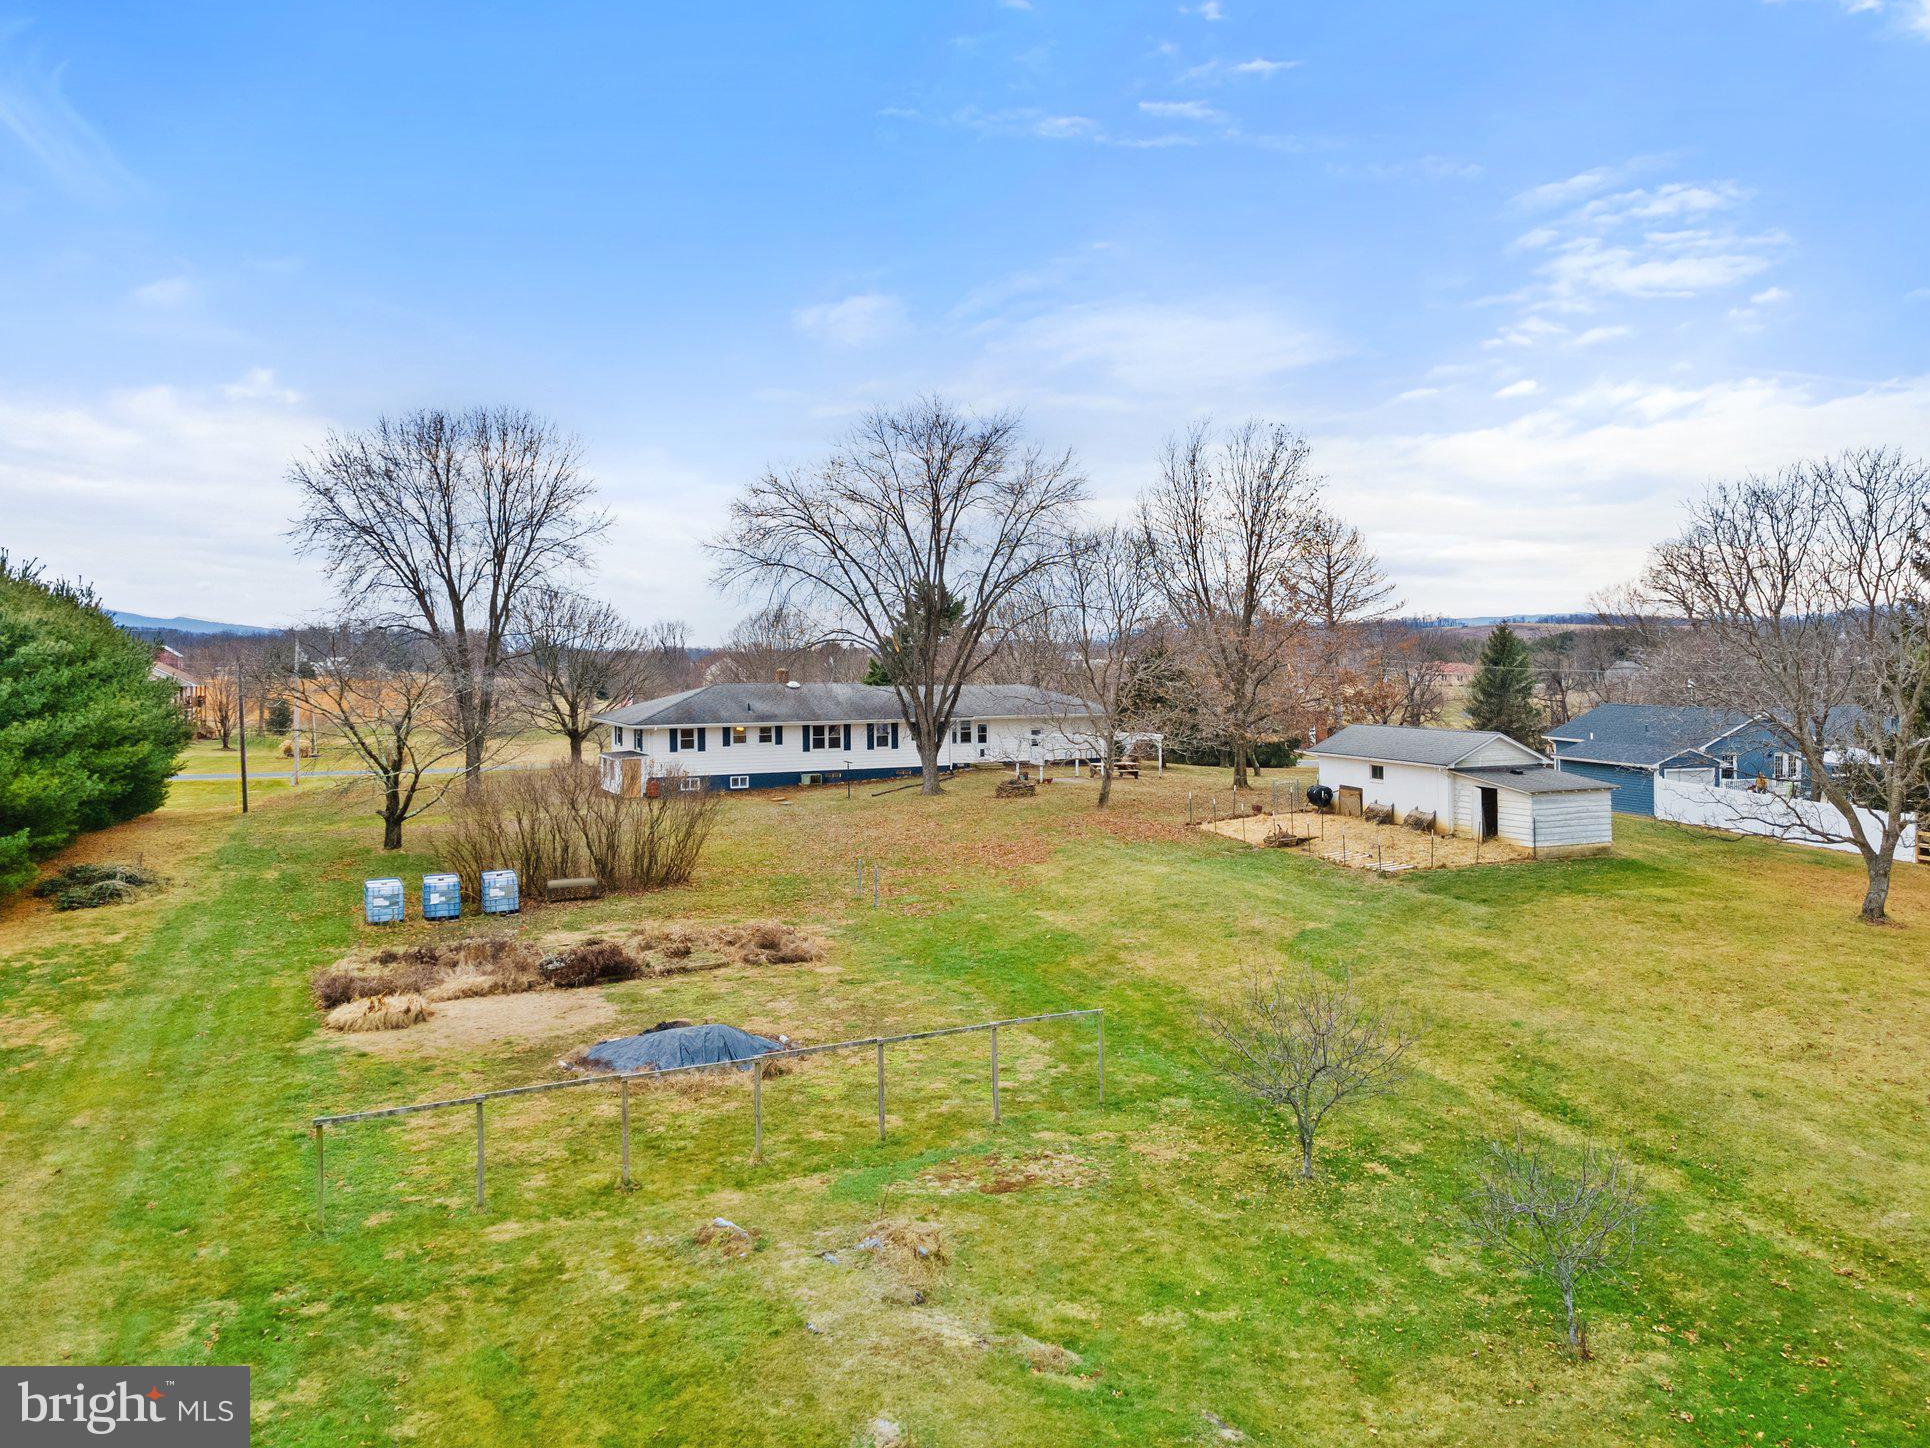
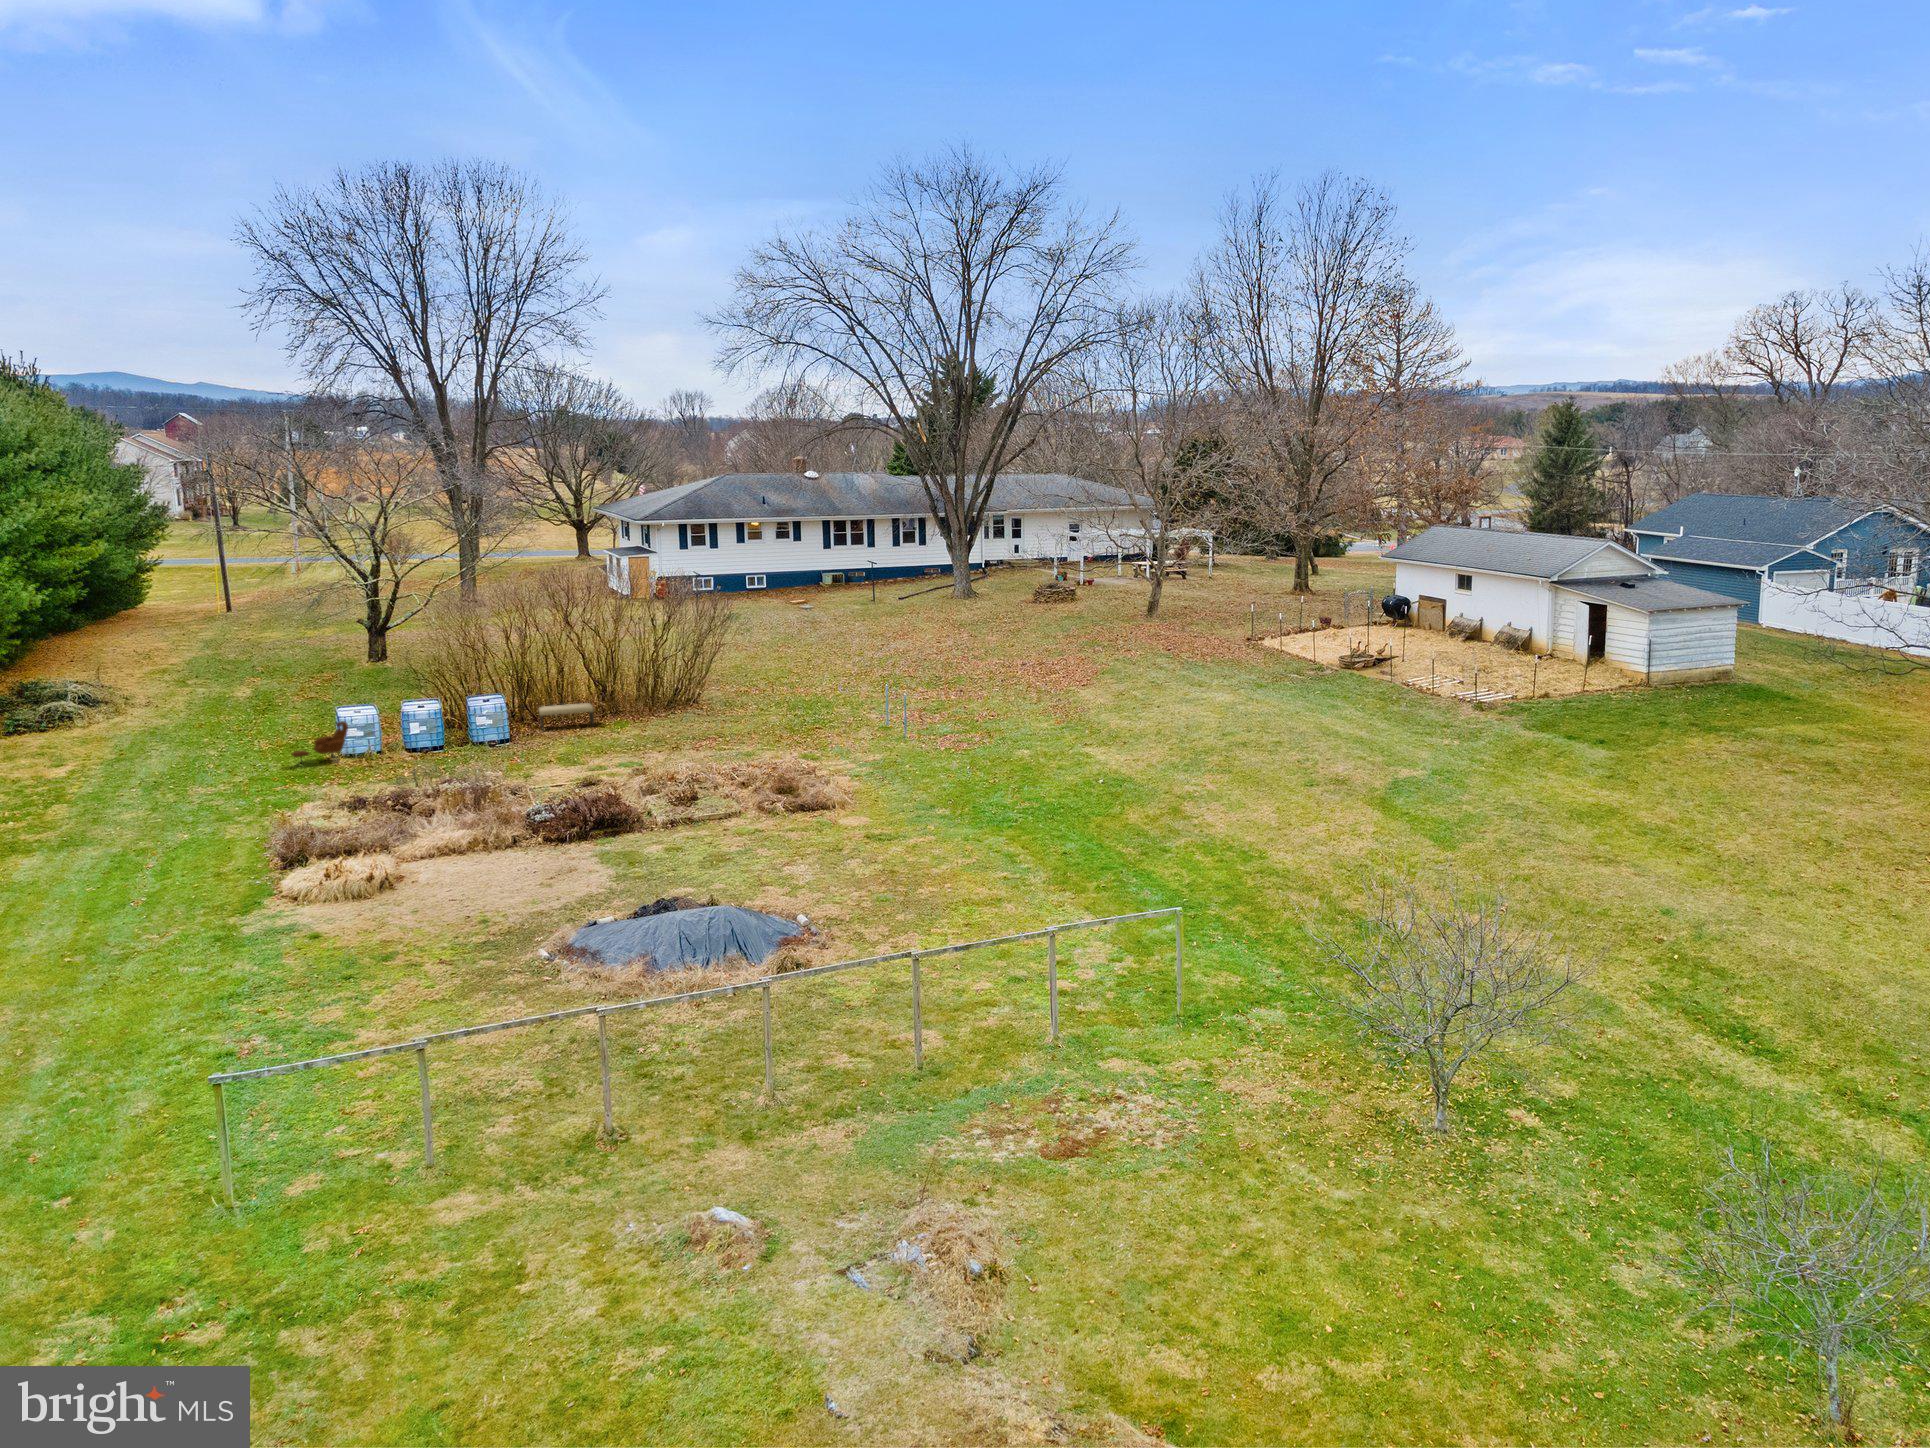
lounge chair: none [325,891,379,932] -> present [292,721,348,767]

